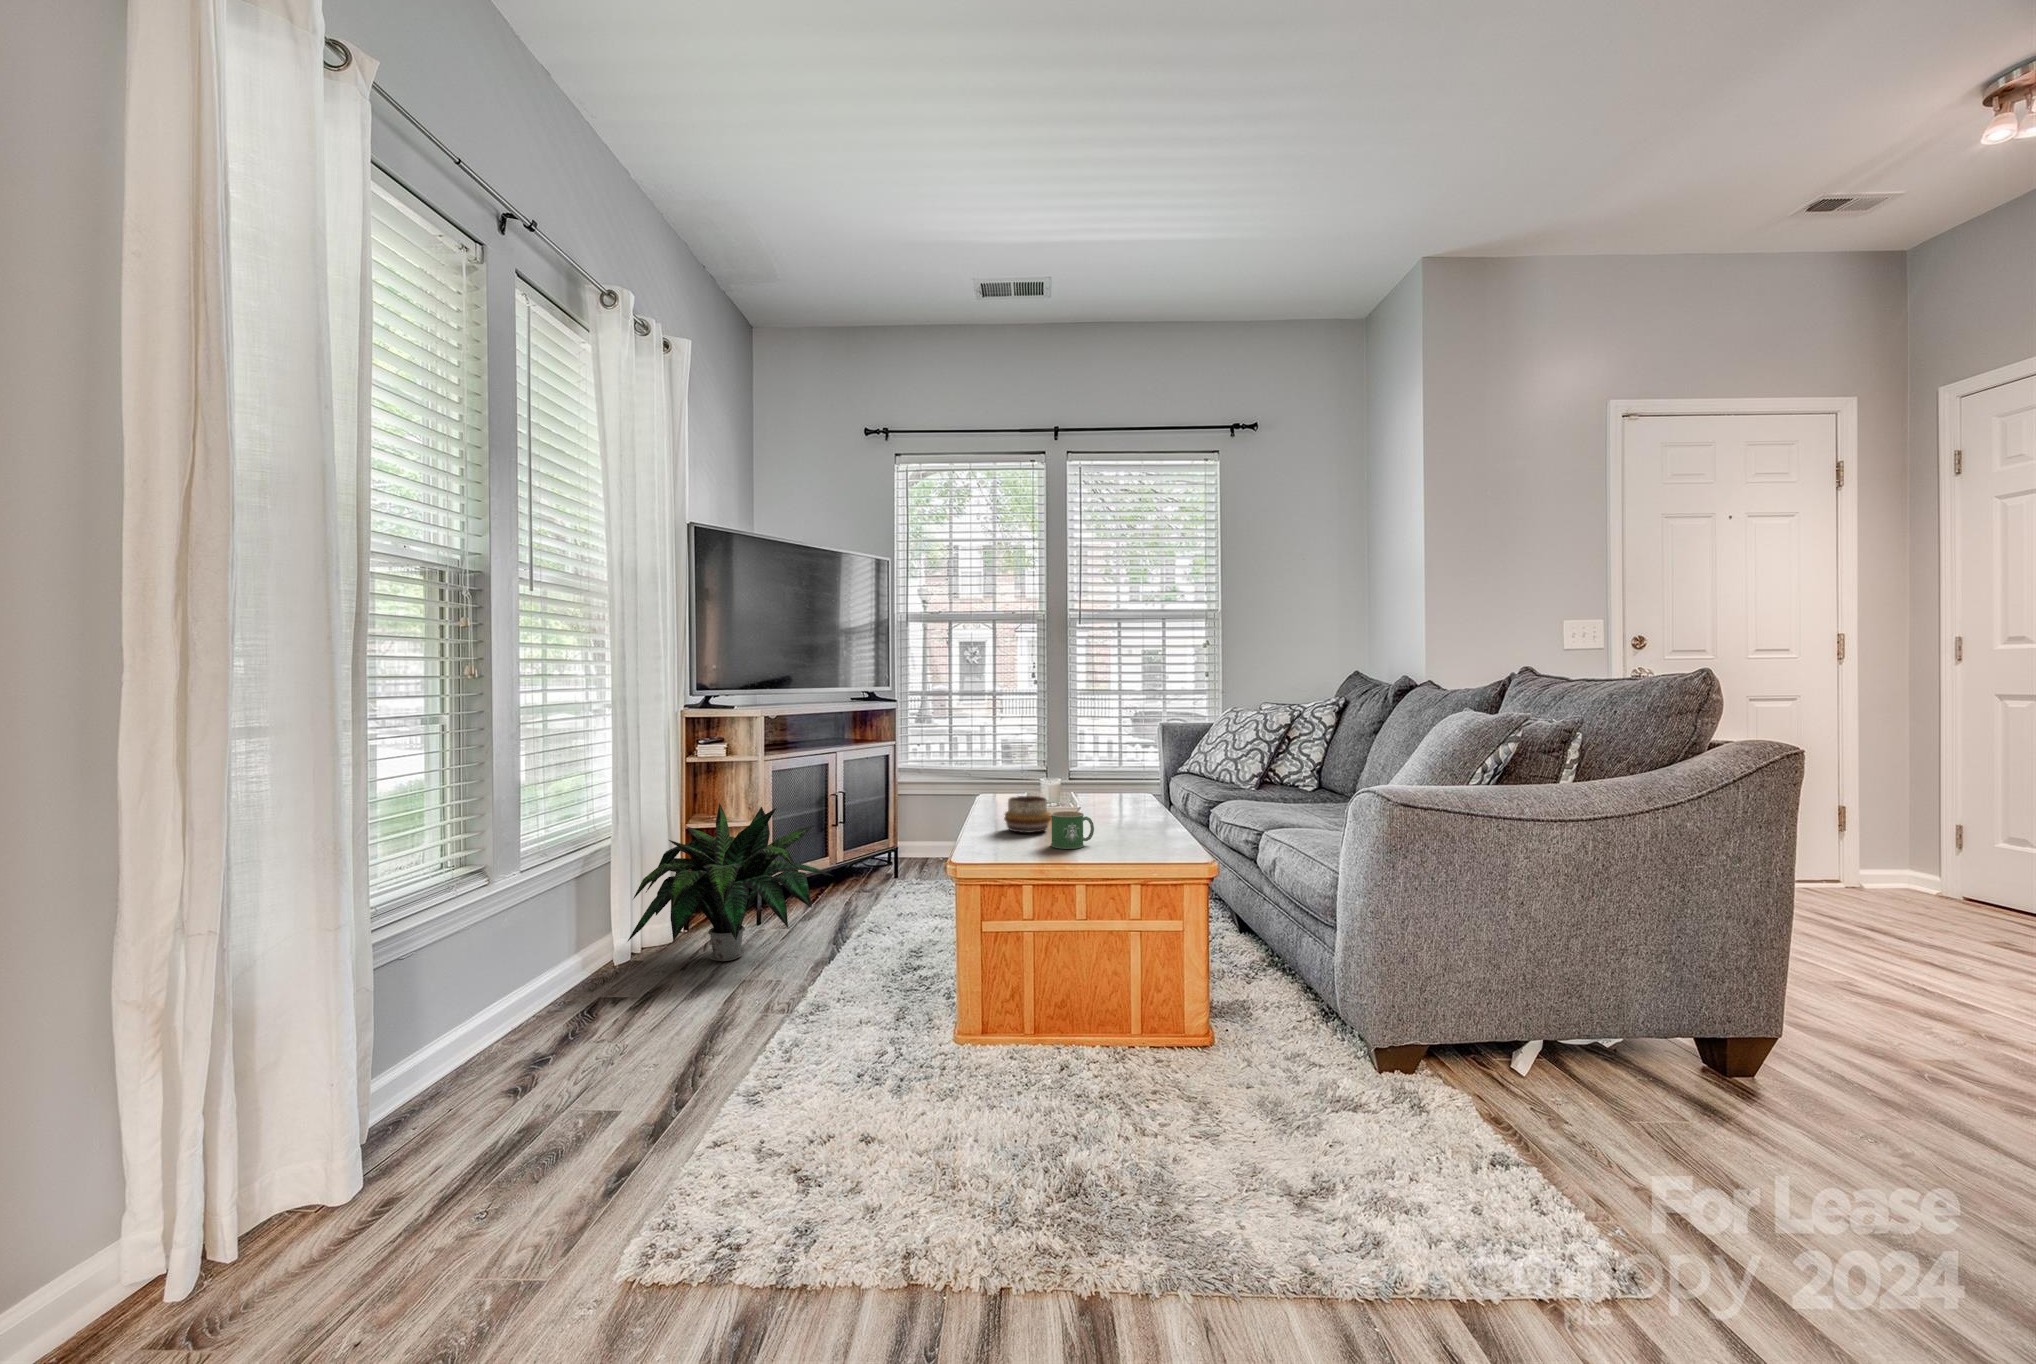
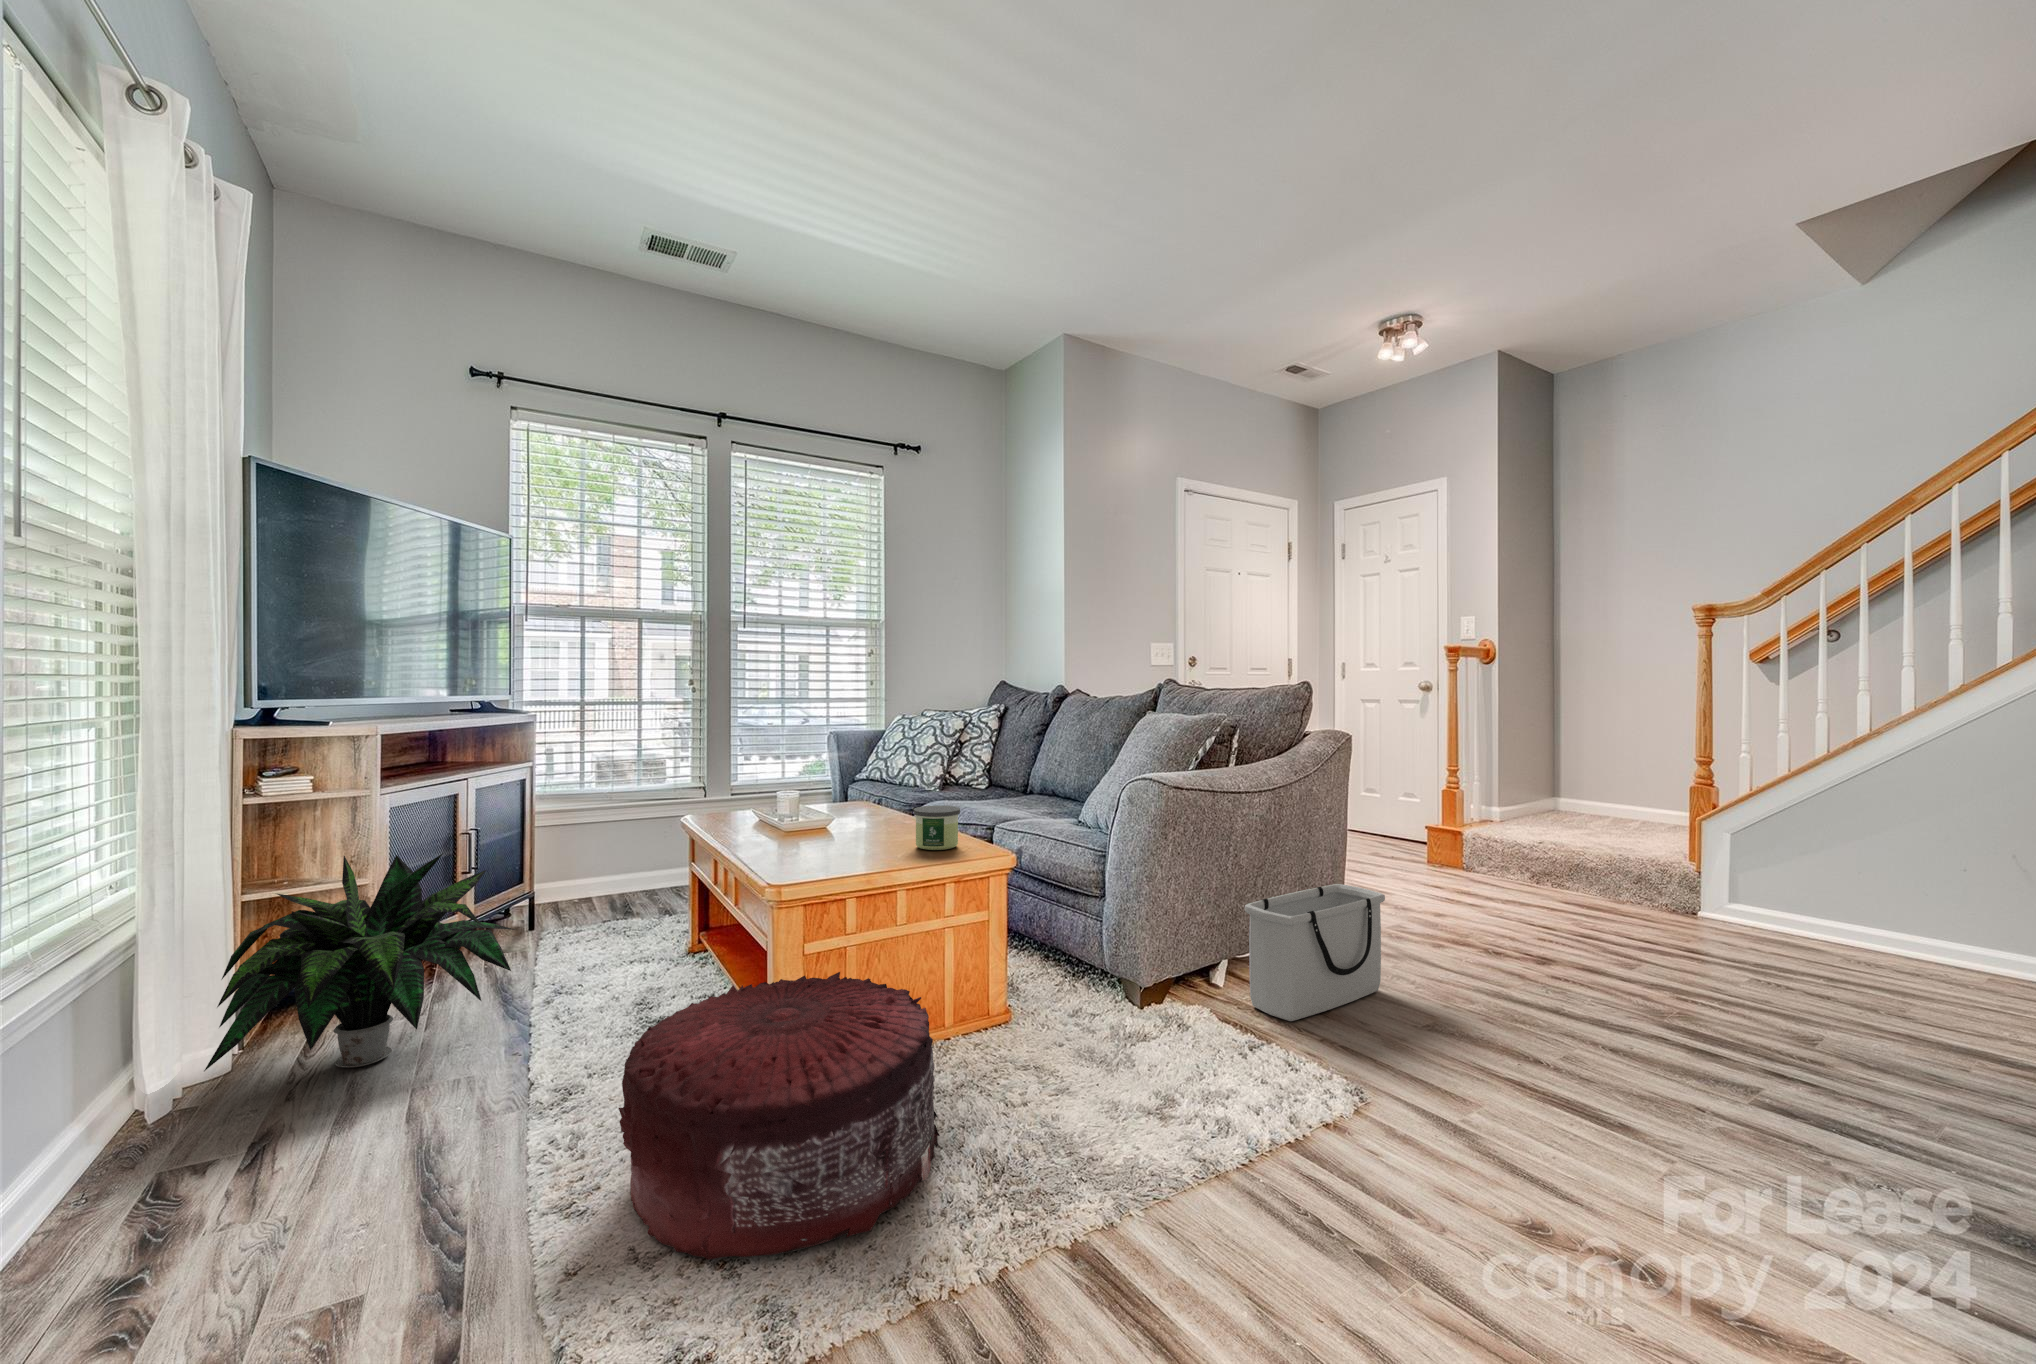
decorative bowl: present [1004,796,1051,833] -> none [771,809,822,847]
candle: none [1124,804,1173,851] -> present [914,805,960,850]
mug: present [1051,811,1094,849] -> none [843,819,884,857]
pouf: none [771,949,1059,1203] -> present [618,972,940,1260]
storage bin: none [1541,970,1817,1146] -> present [1244,884,1385,1021]

